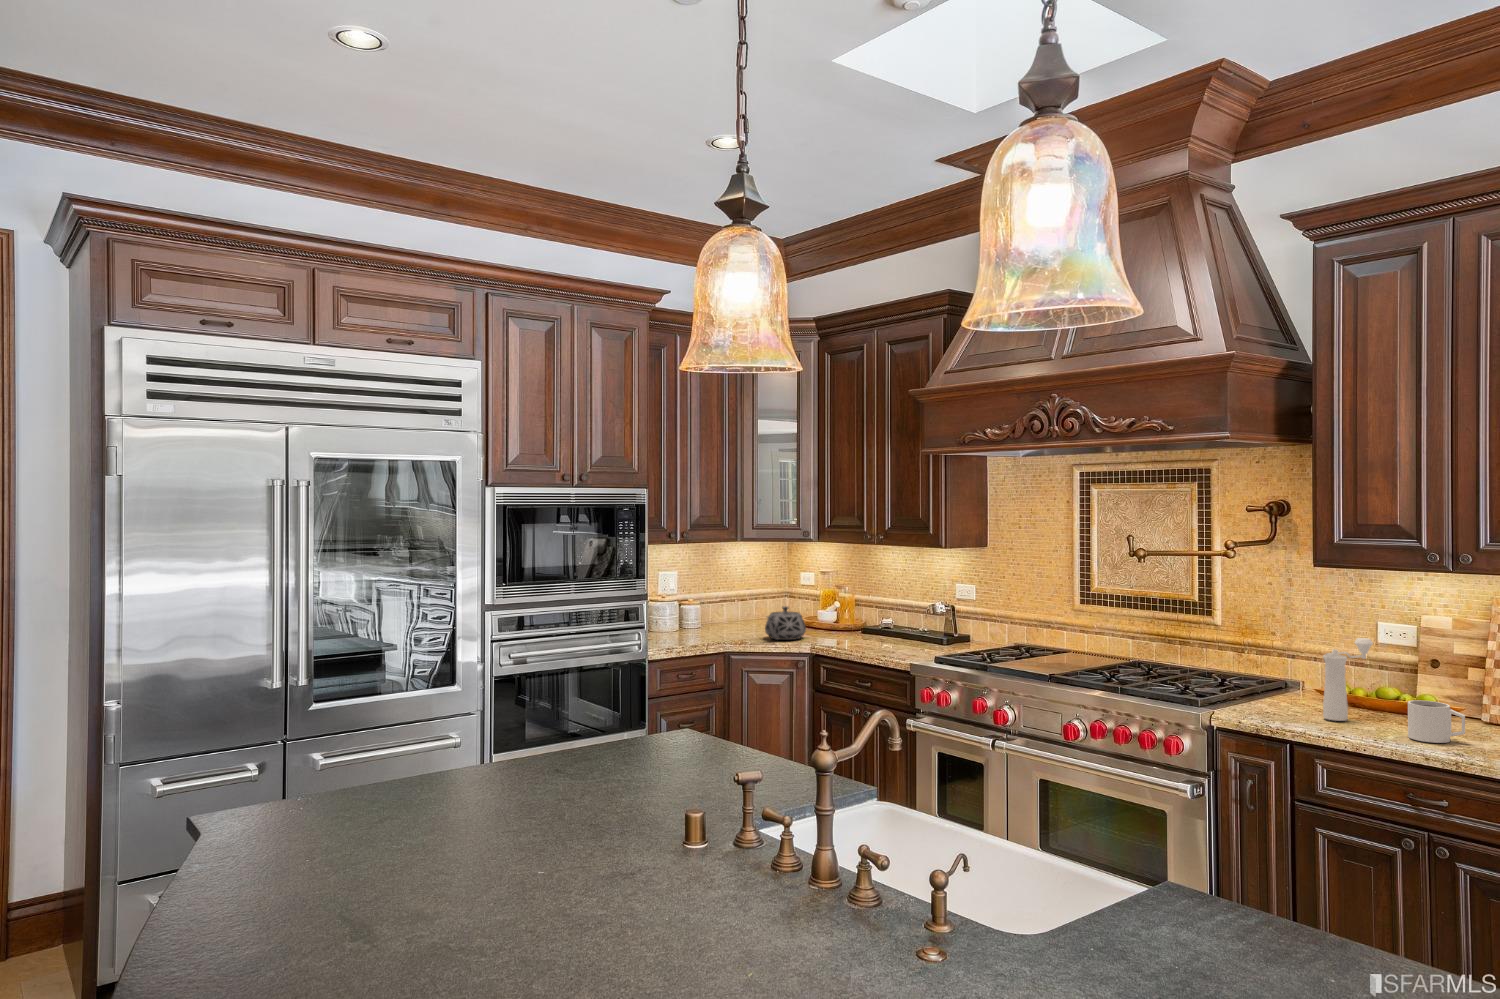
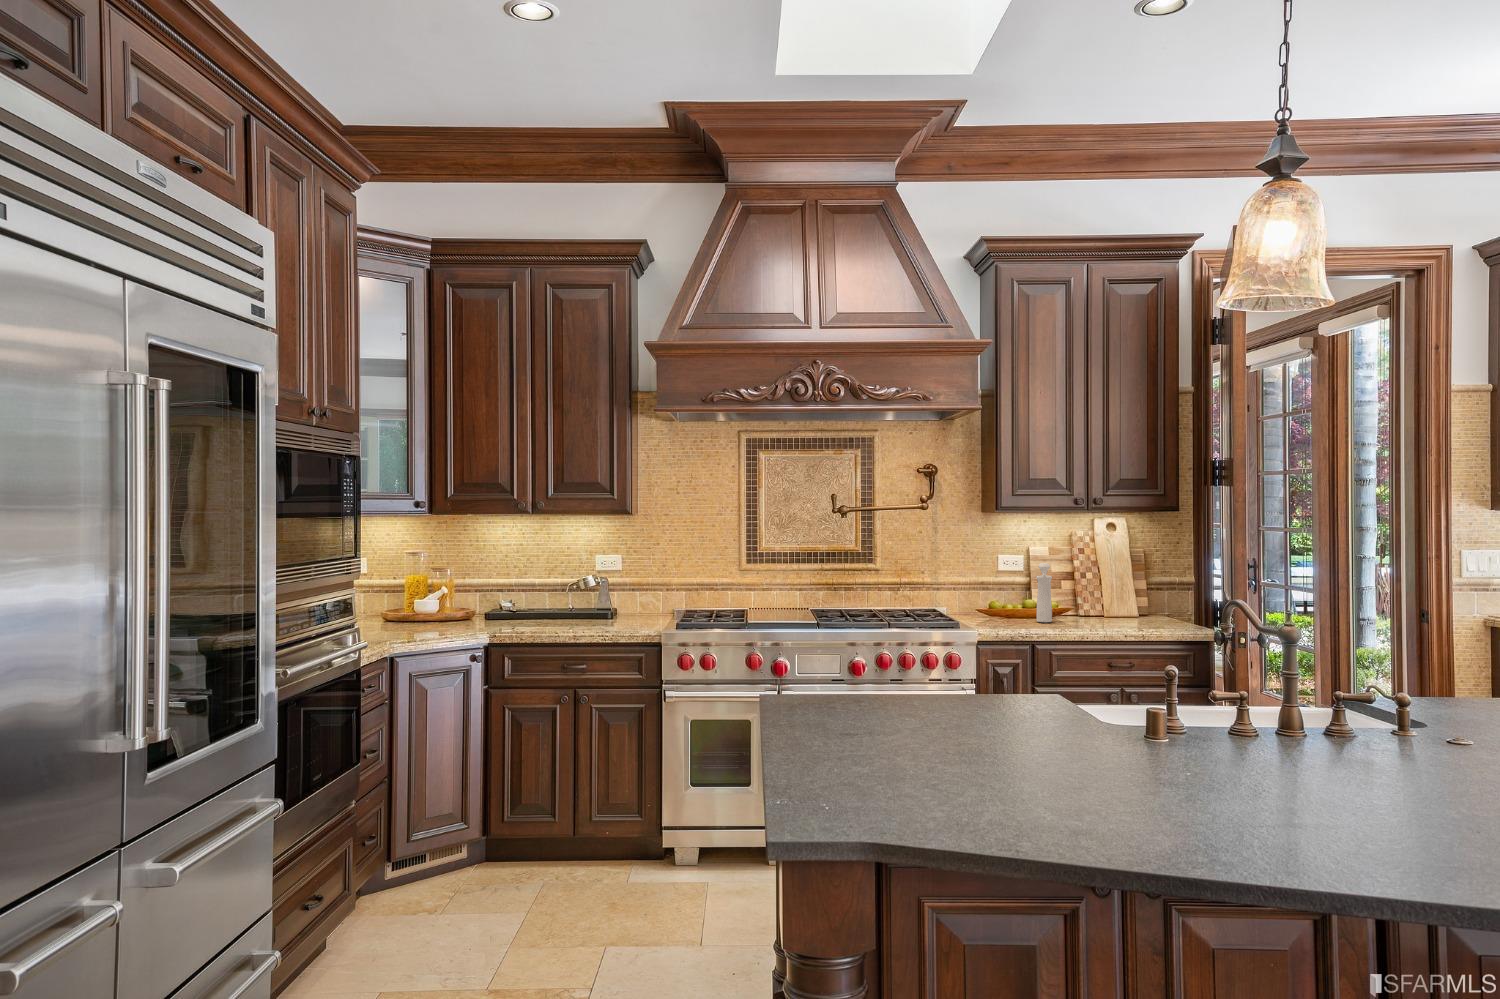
teapot: present [765,606,806,640] -> none [414,590,466,631]
mug: present [1408,700,1465,743] -> none [1100,599,1131,625]

